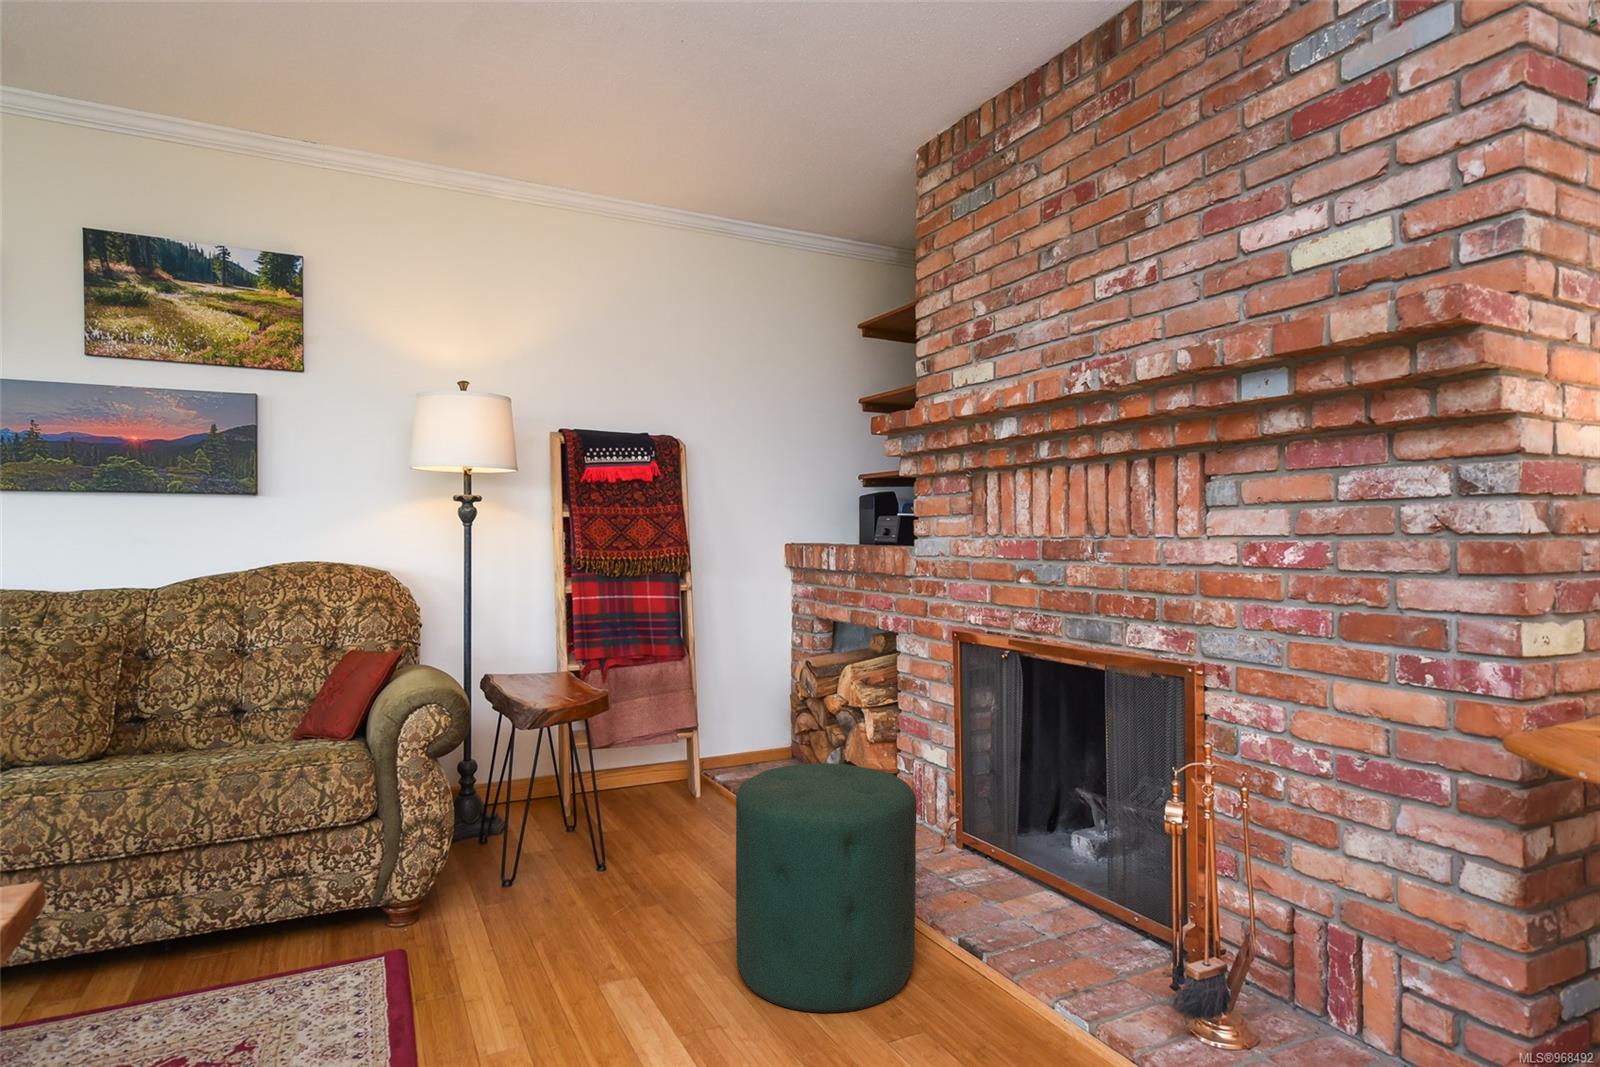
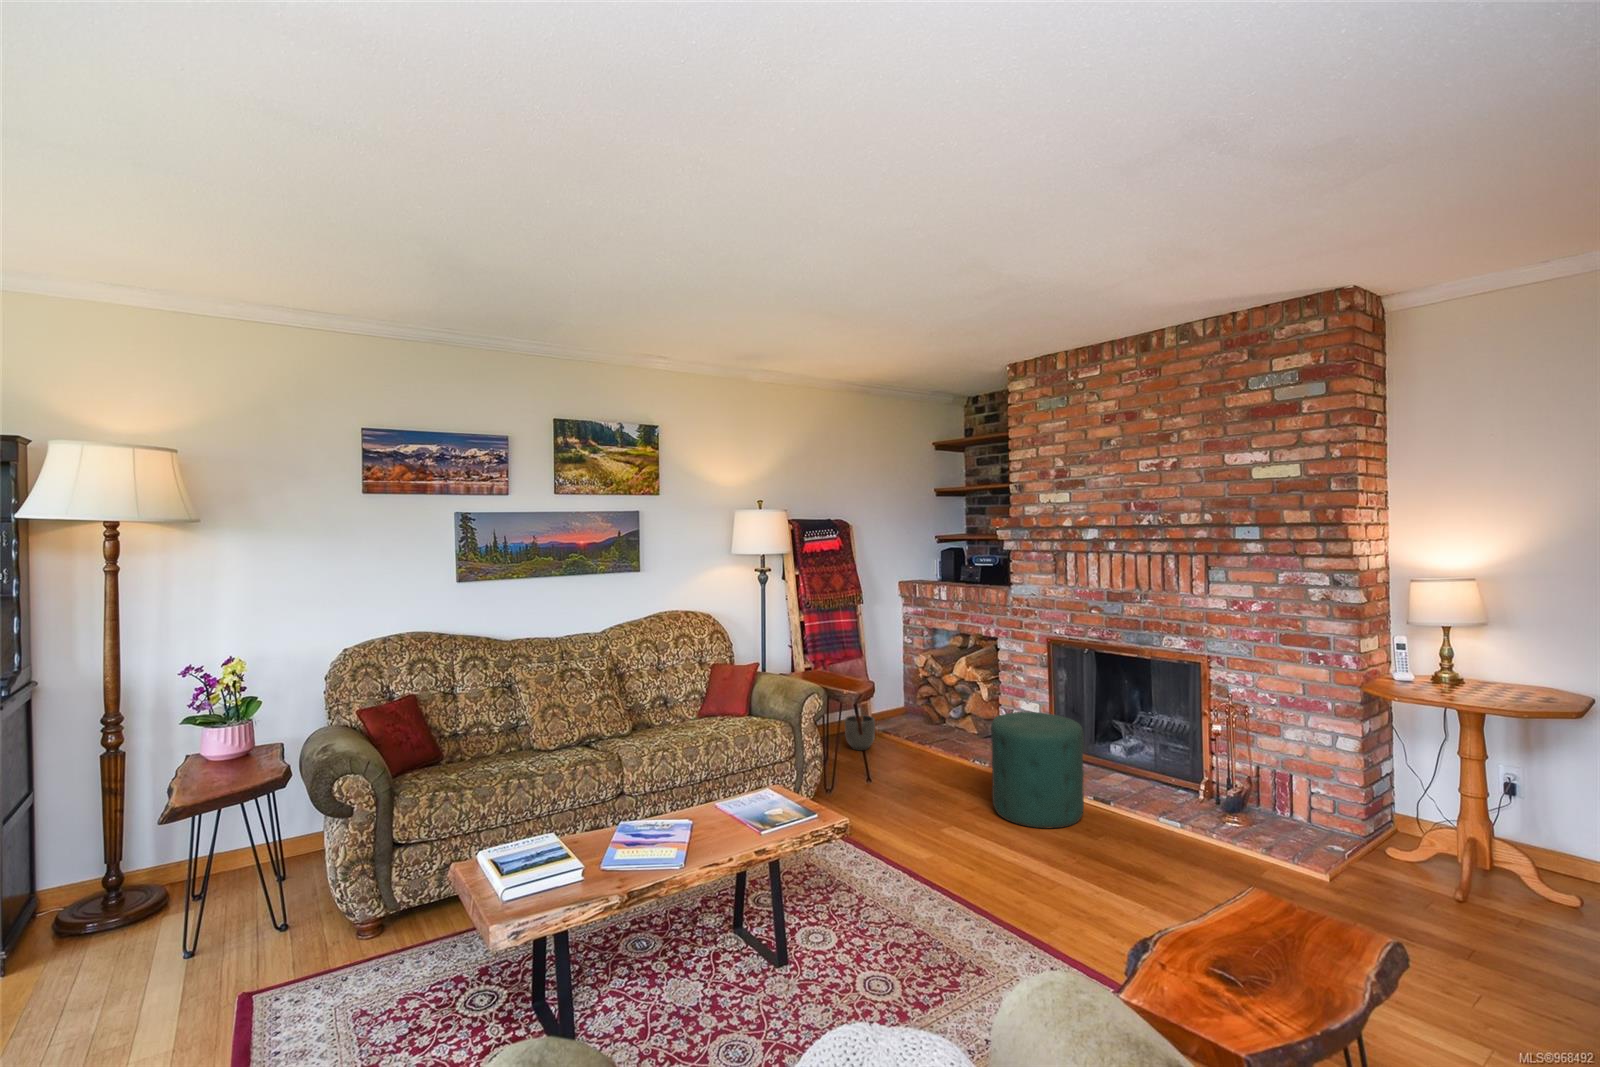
planter: none [627,757,680,817] -> present [845,715,875,750]

